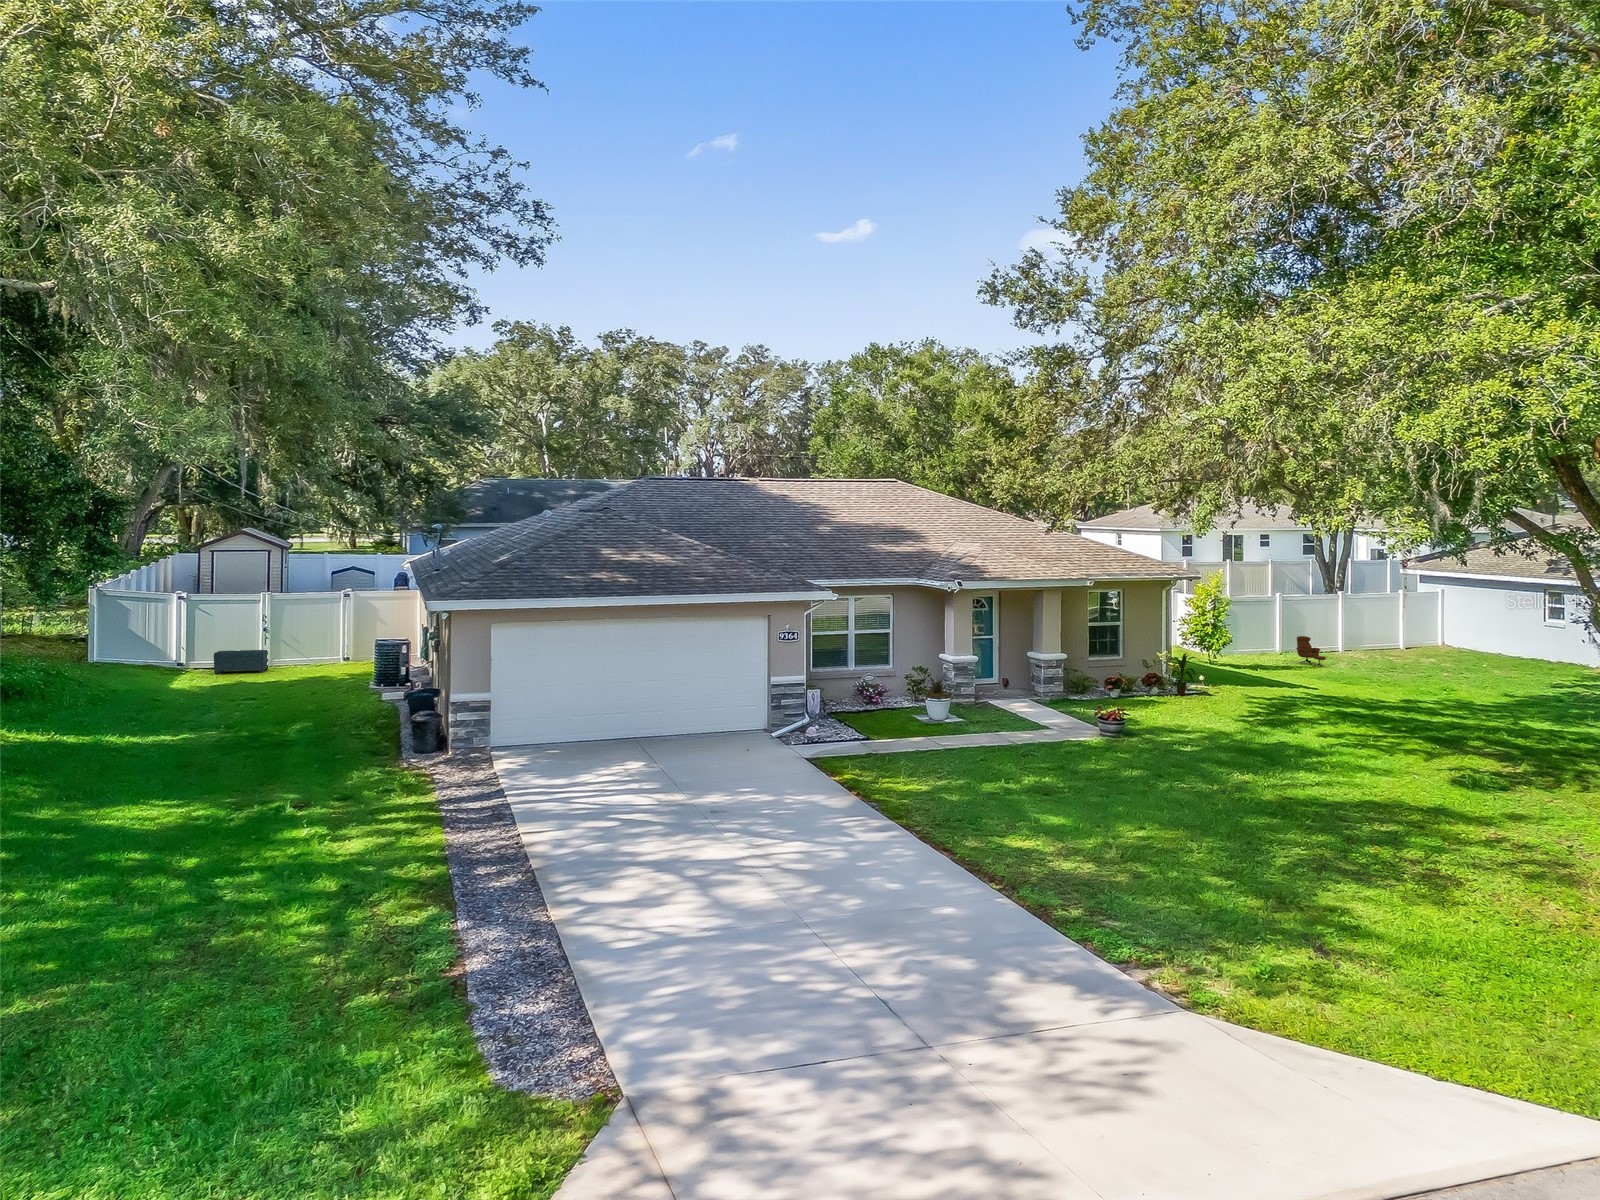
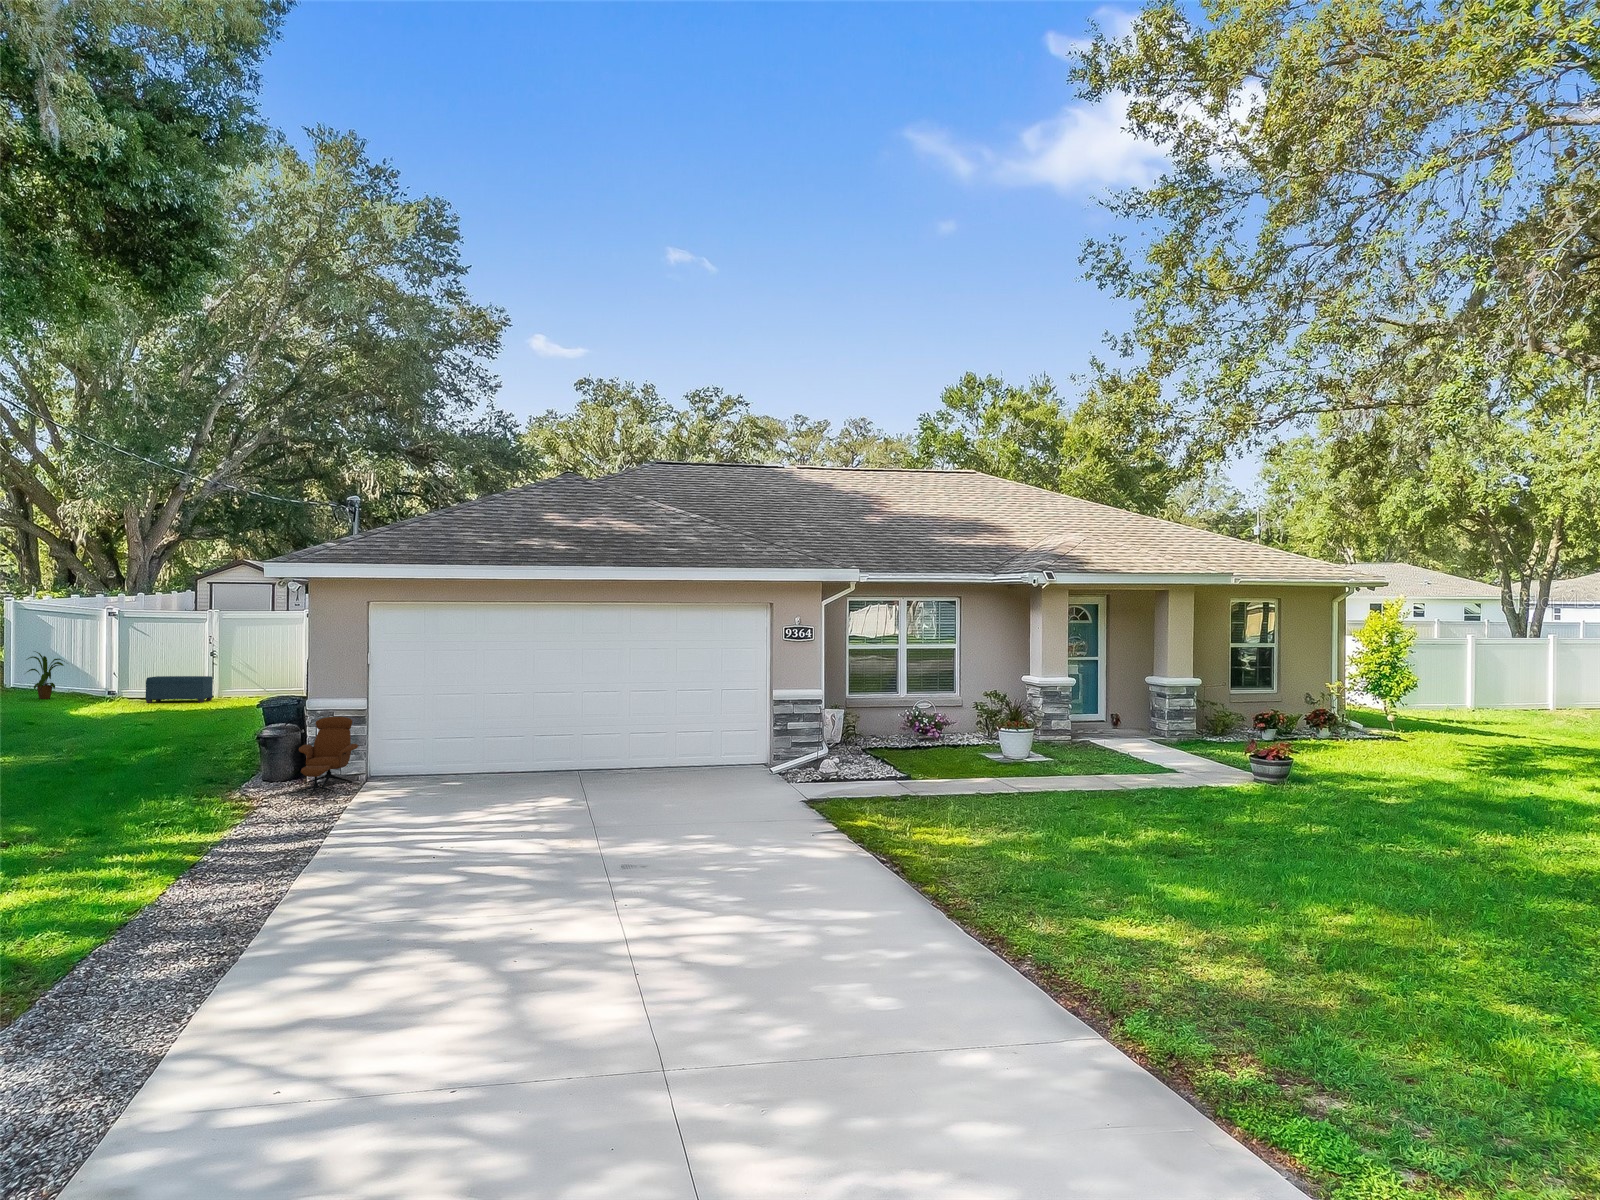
lounge chair: present [1296,636,1326,666] -> present [297,717,358,795]
house plant: present [1169,653,1197,695] -> present [26,651,65,699]

